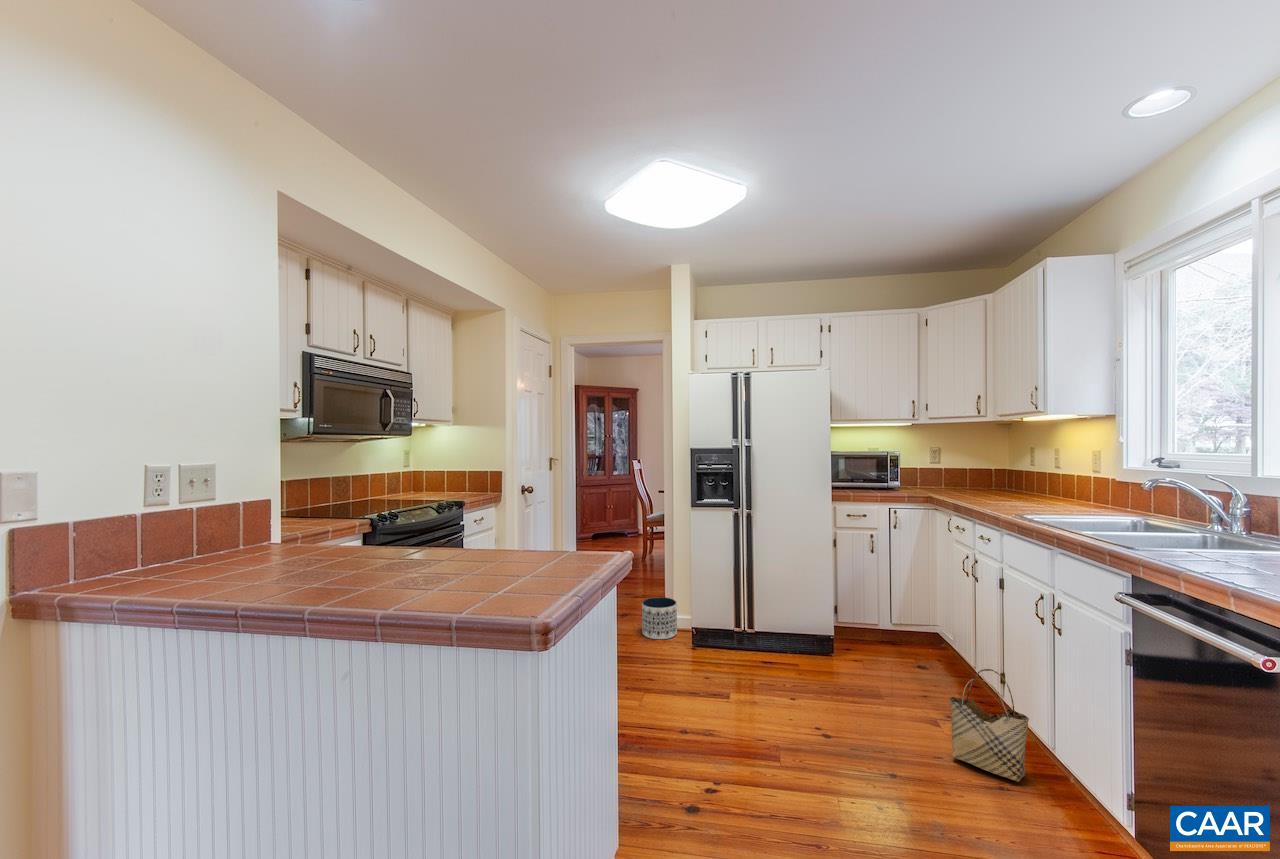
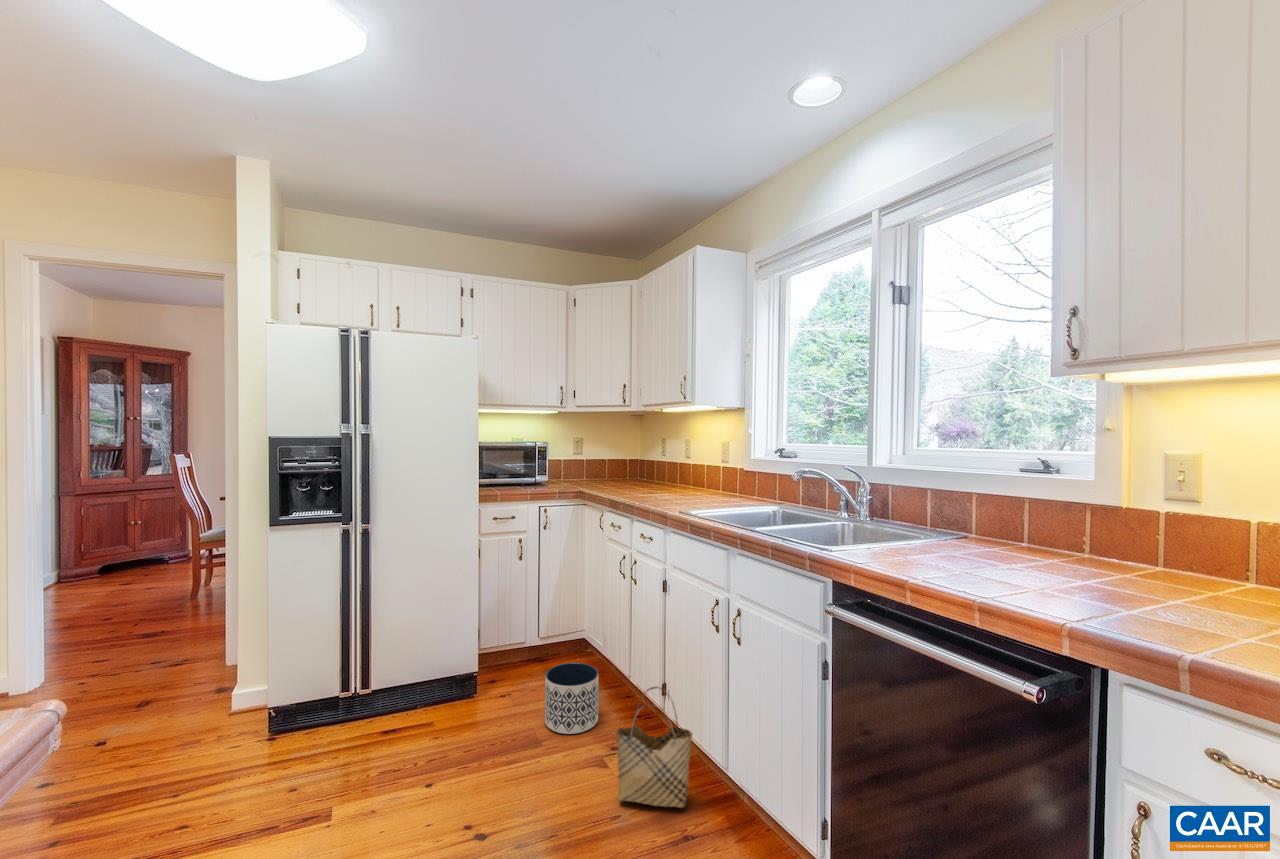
planter: present [642,597,677,639] -> present [545,663,599,734]

